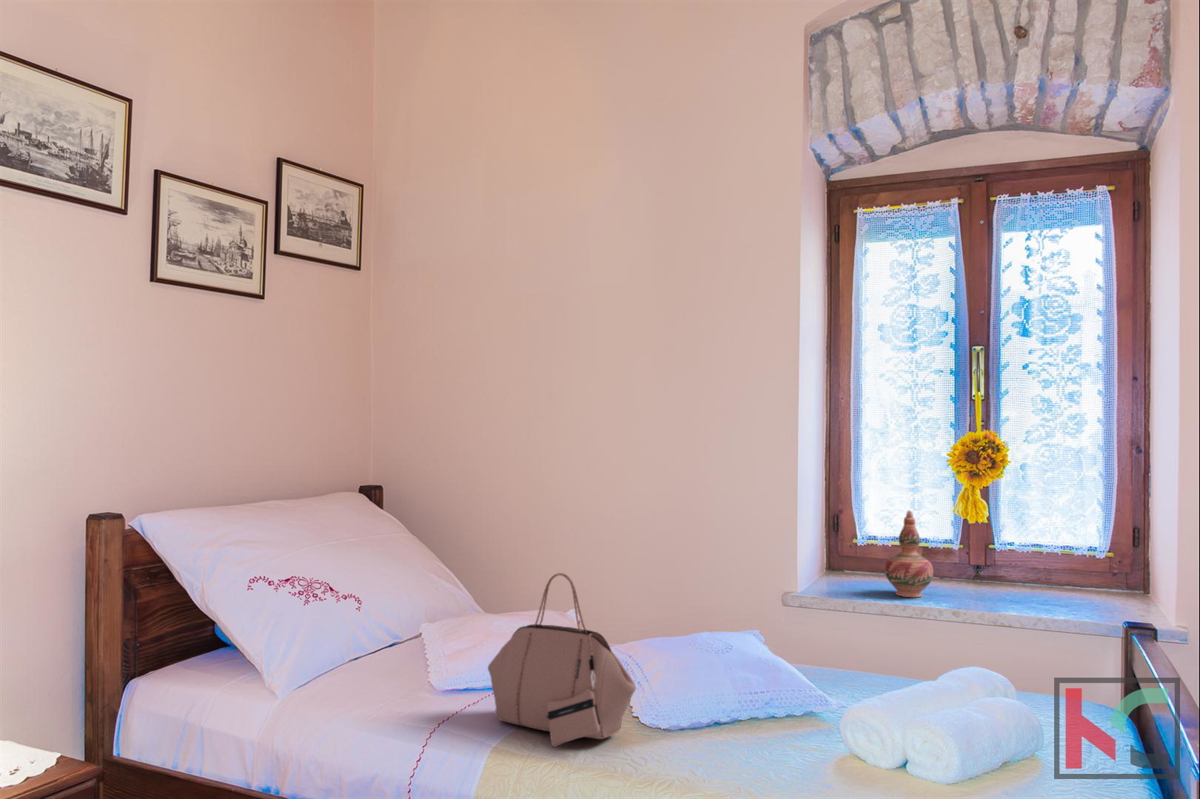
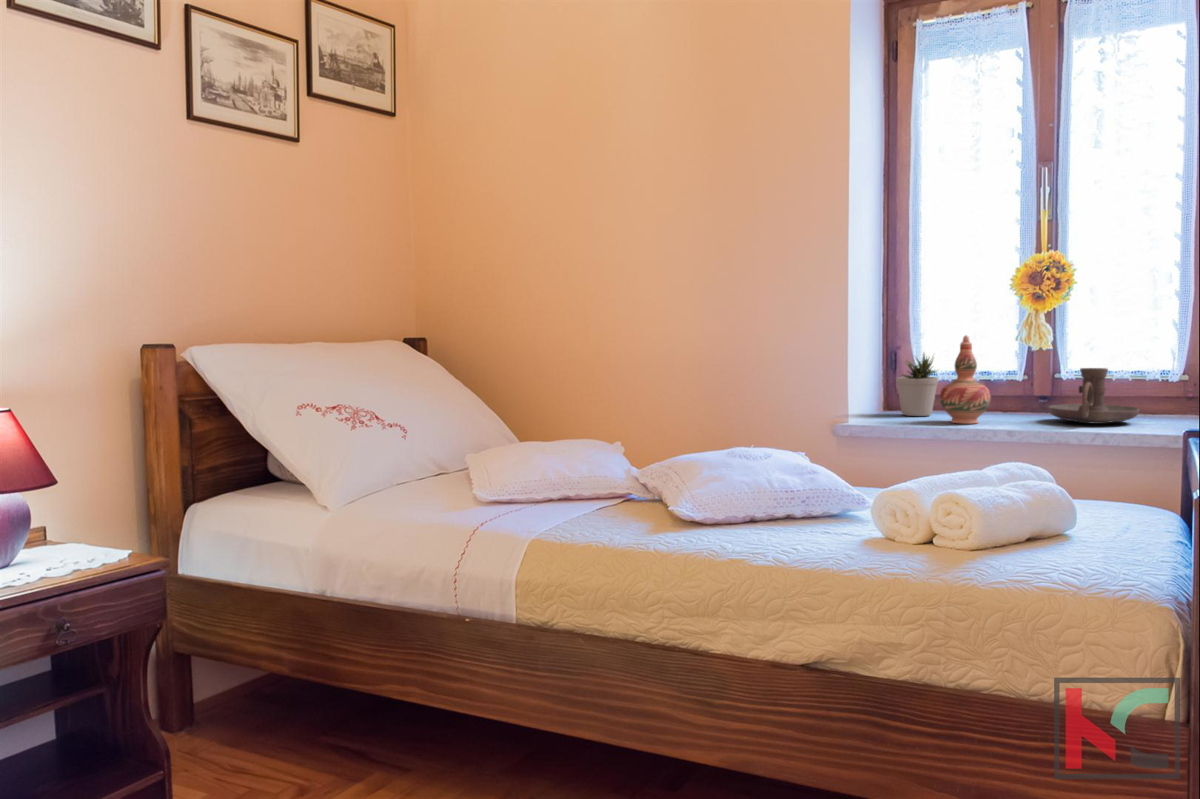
potted plant: none [840,520,881,582] -> present [896,354,938,416]
candle holder: none [987,545,1074,601] -> present [1048,368,1139,424]
handbag: present [488,573,636,747] -> none [527,372,669,531]

